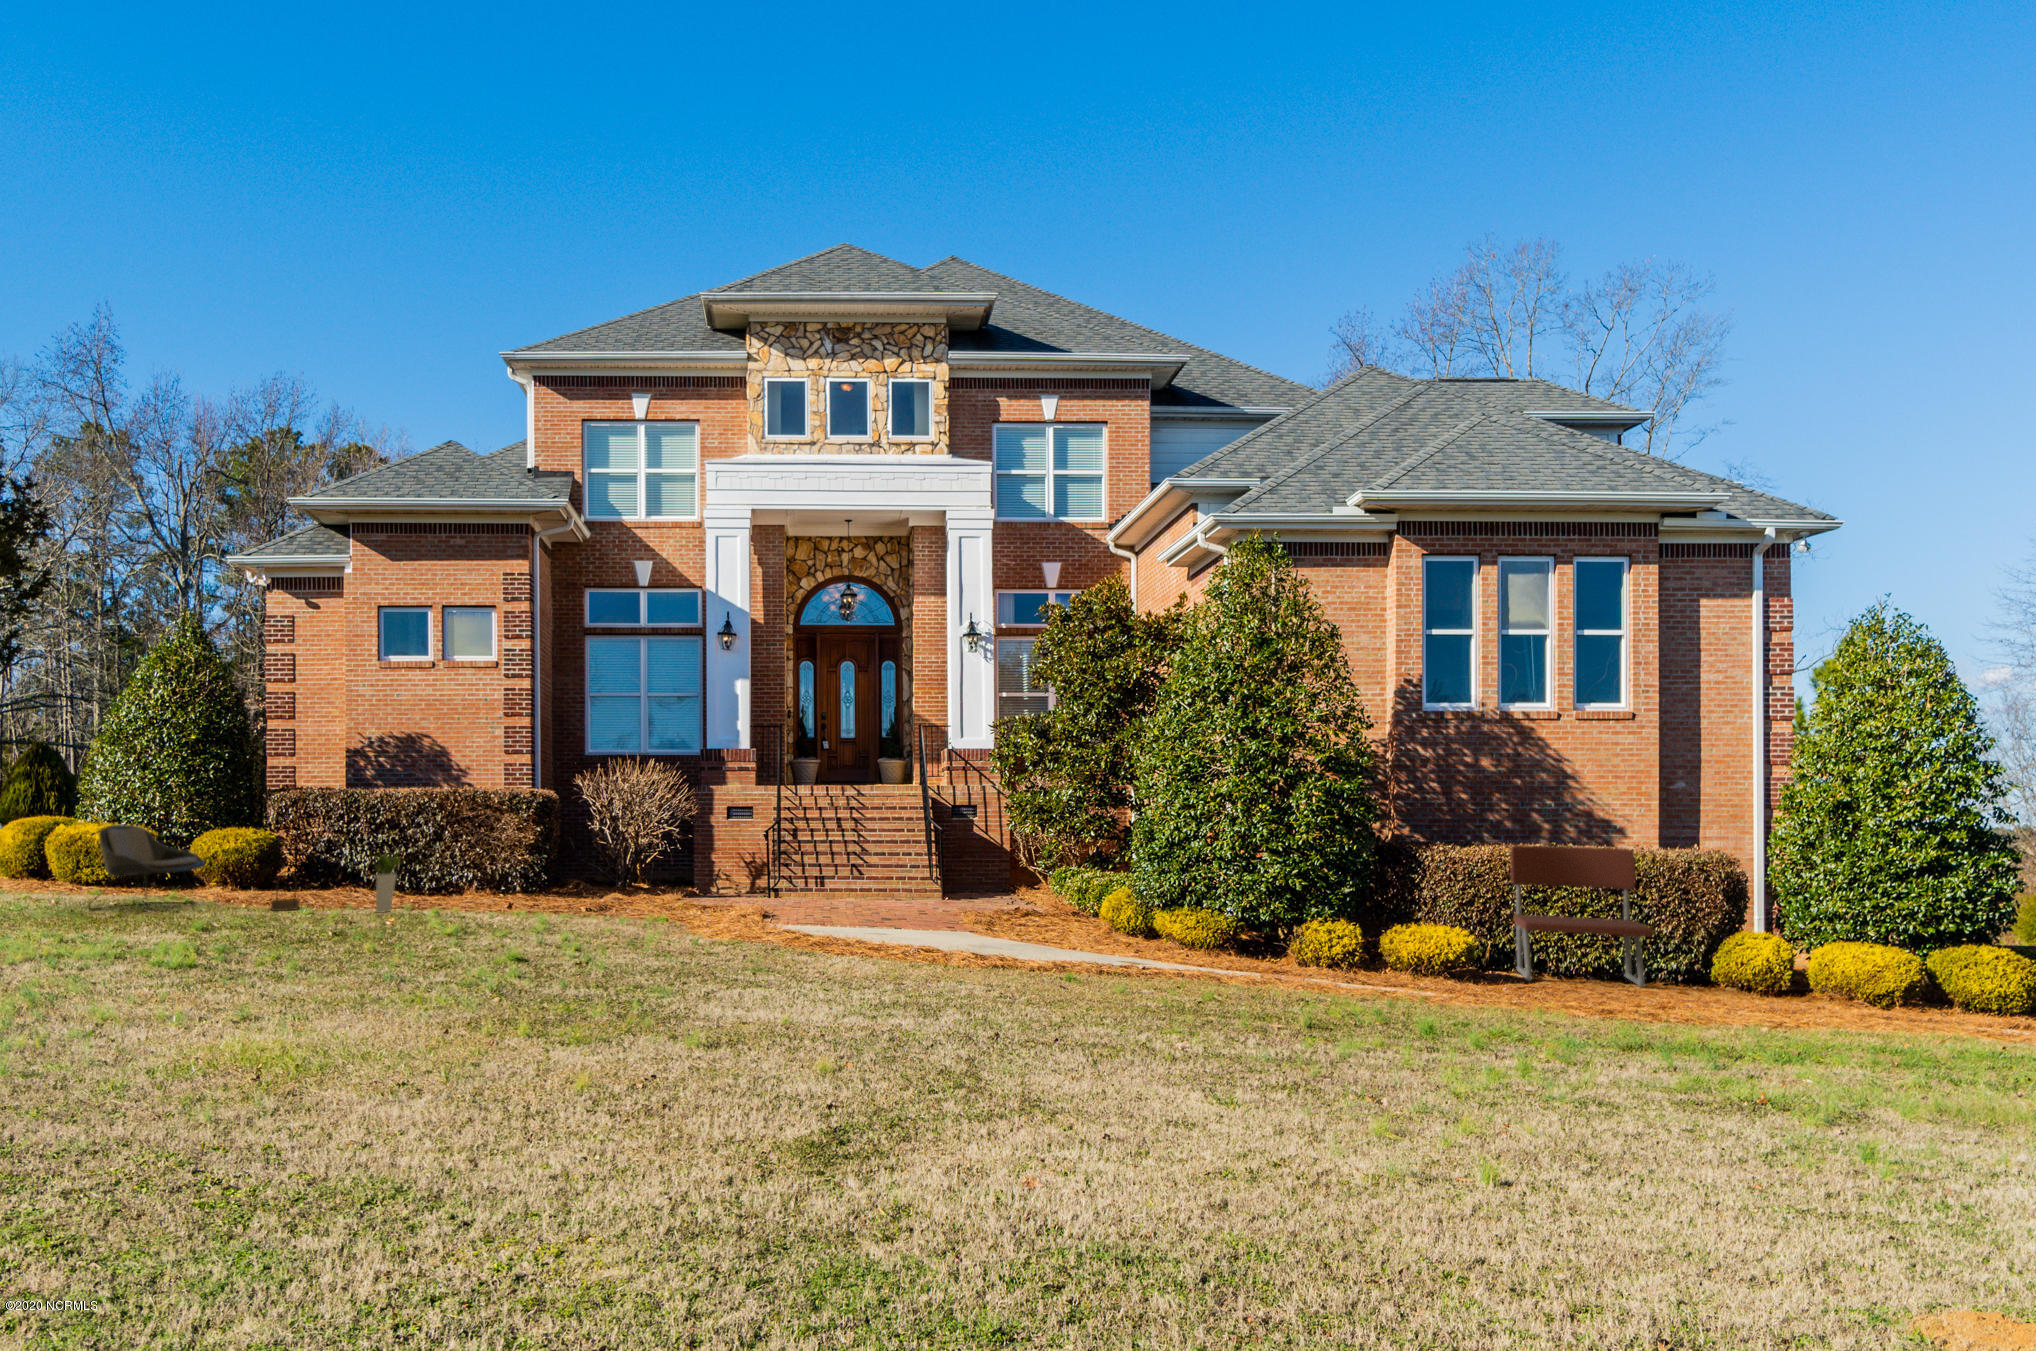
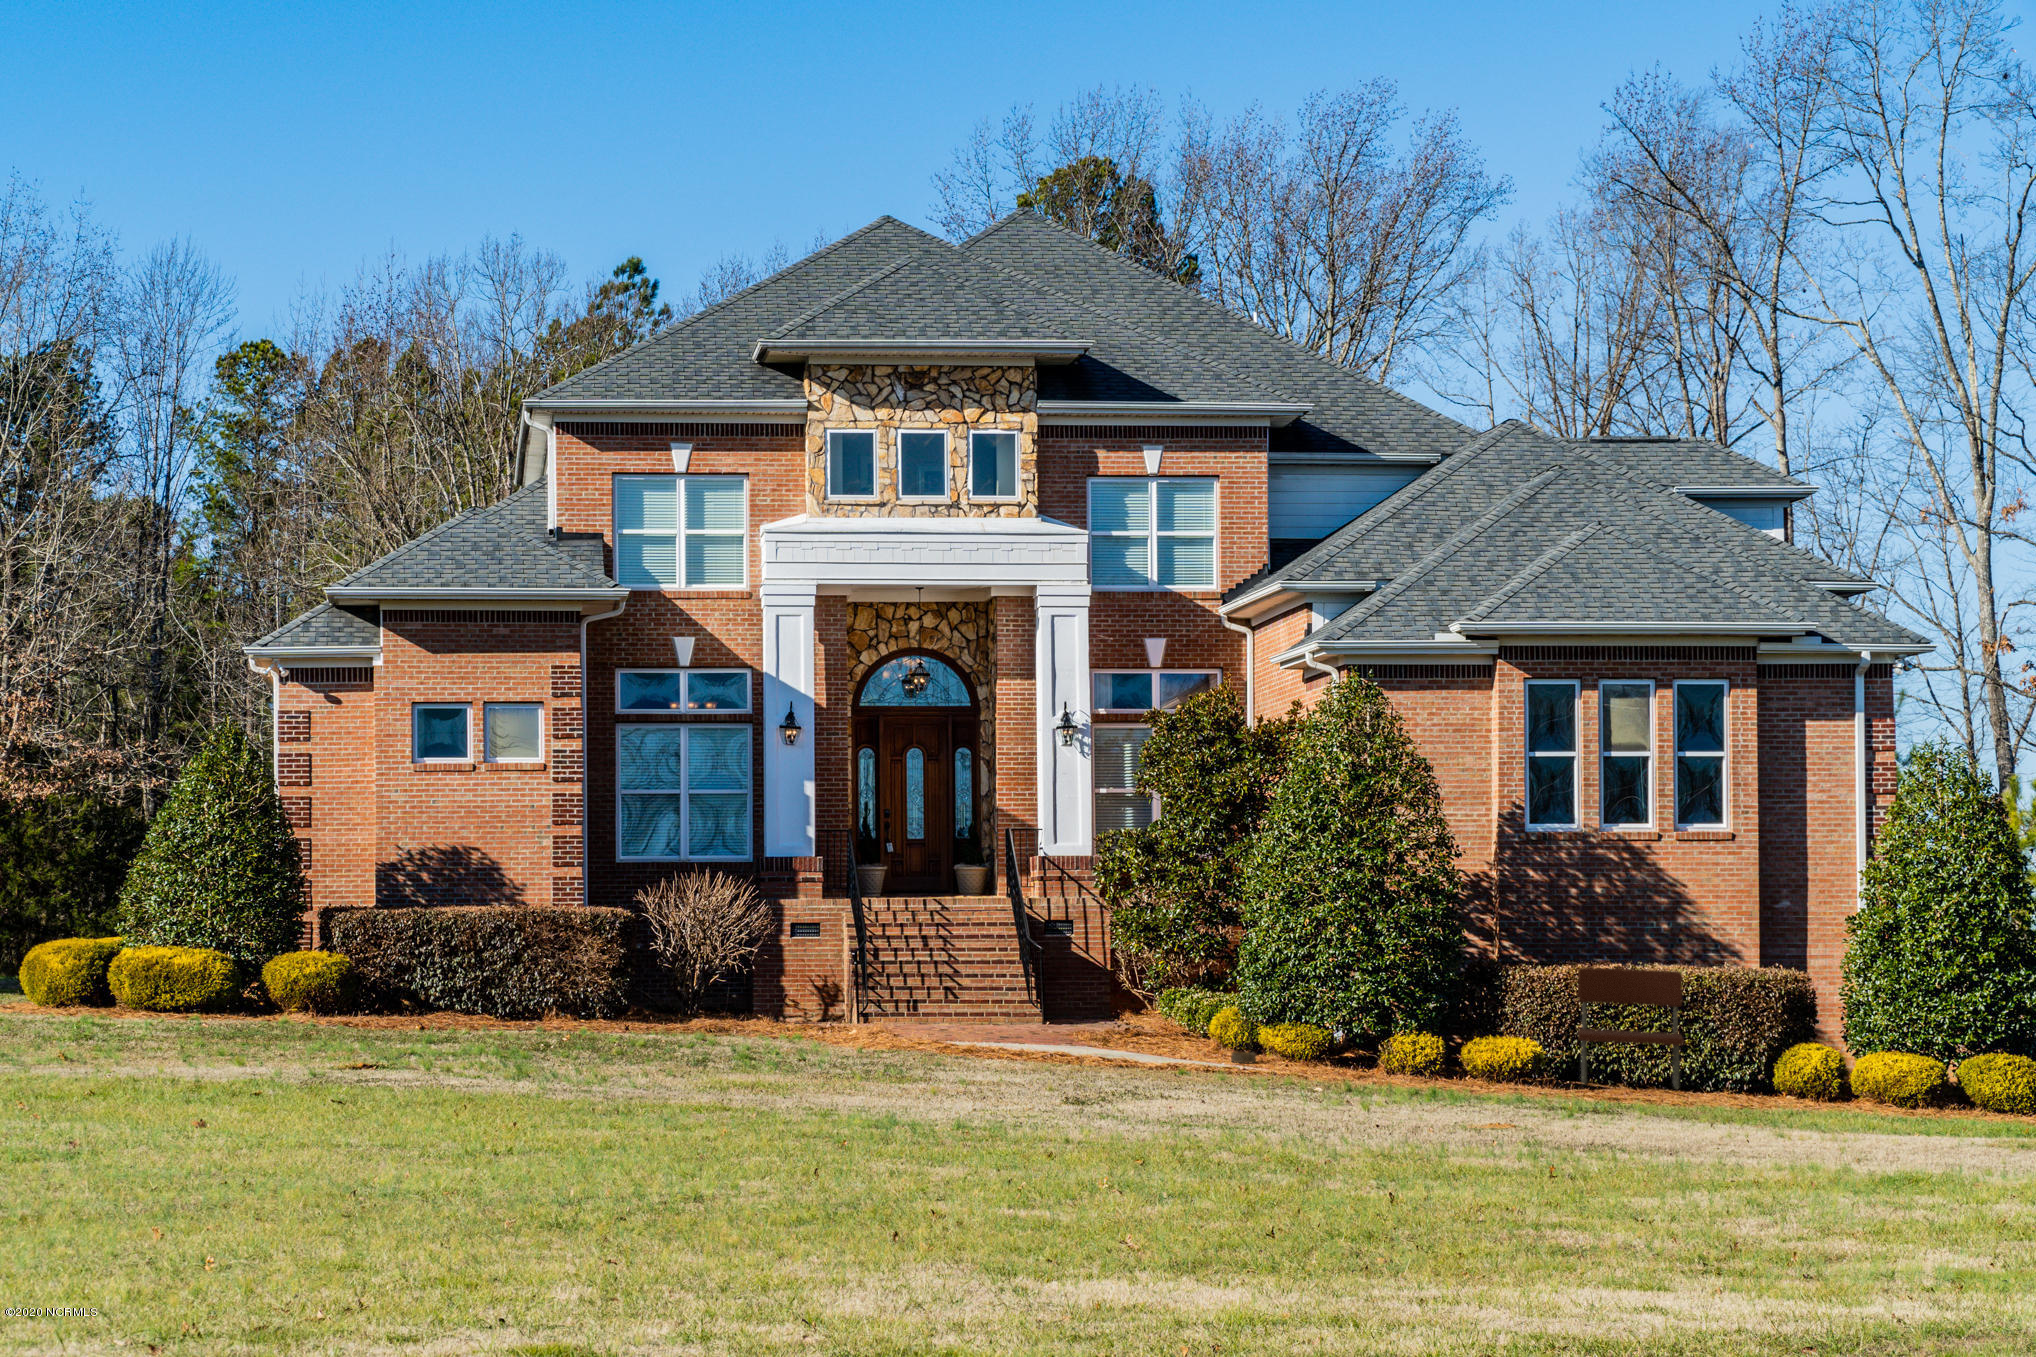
lounge chair: present [88,825,205,911] -> none [234,938,321,1022]
planter: present [375,854,400,913] -> none [492,966,522,1026]
basket: present [271,871,300,911] -> present [1231,1028,1256,1063]

